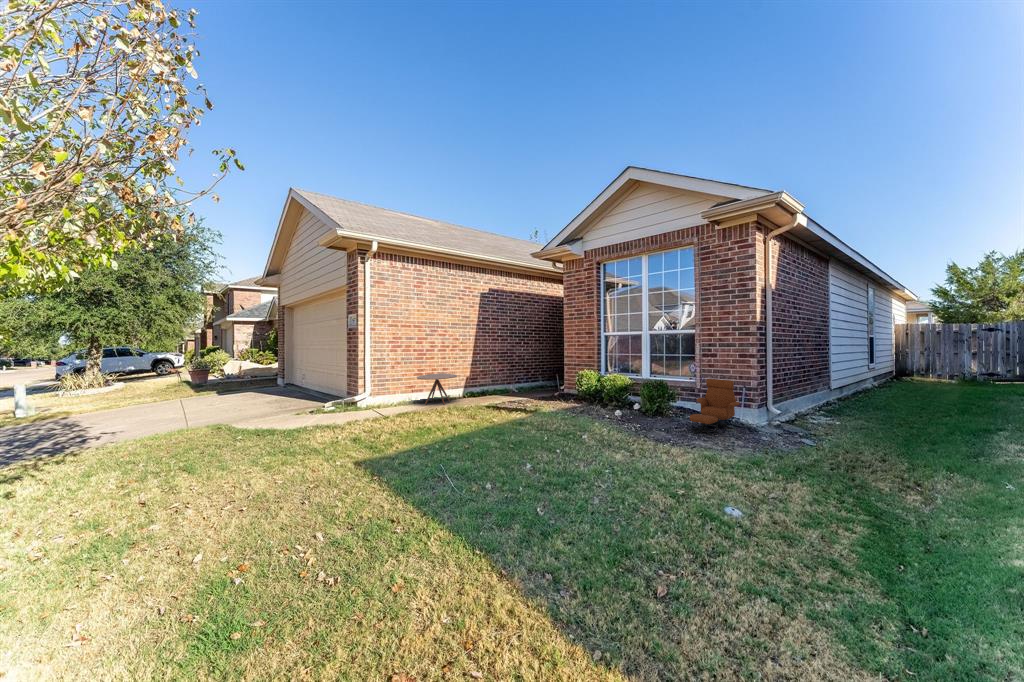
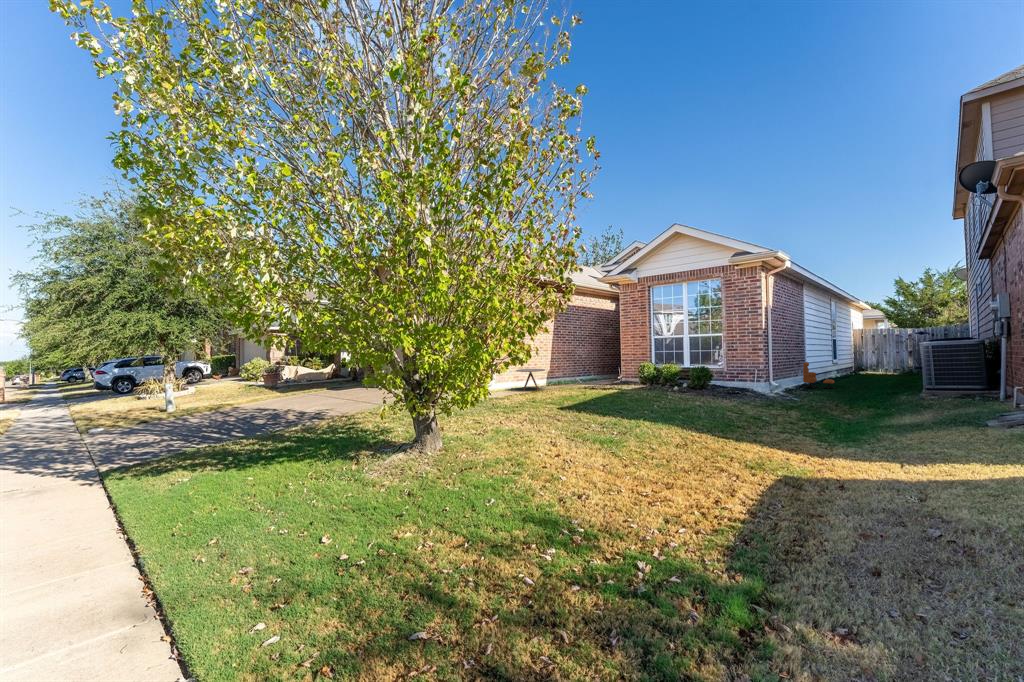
lounge chair: present [690,379,740,435] -> present [802,362,836,389]

